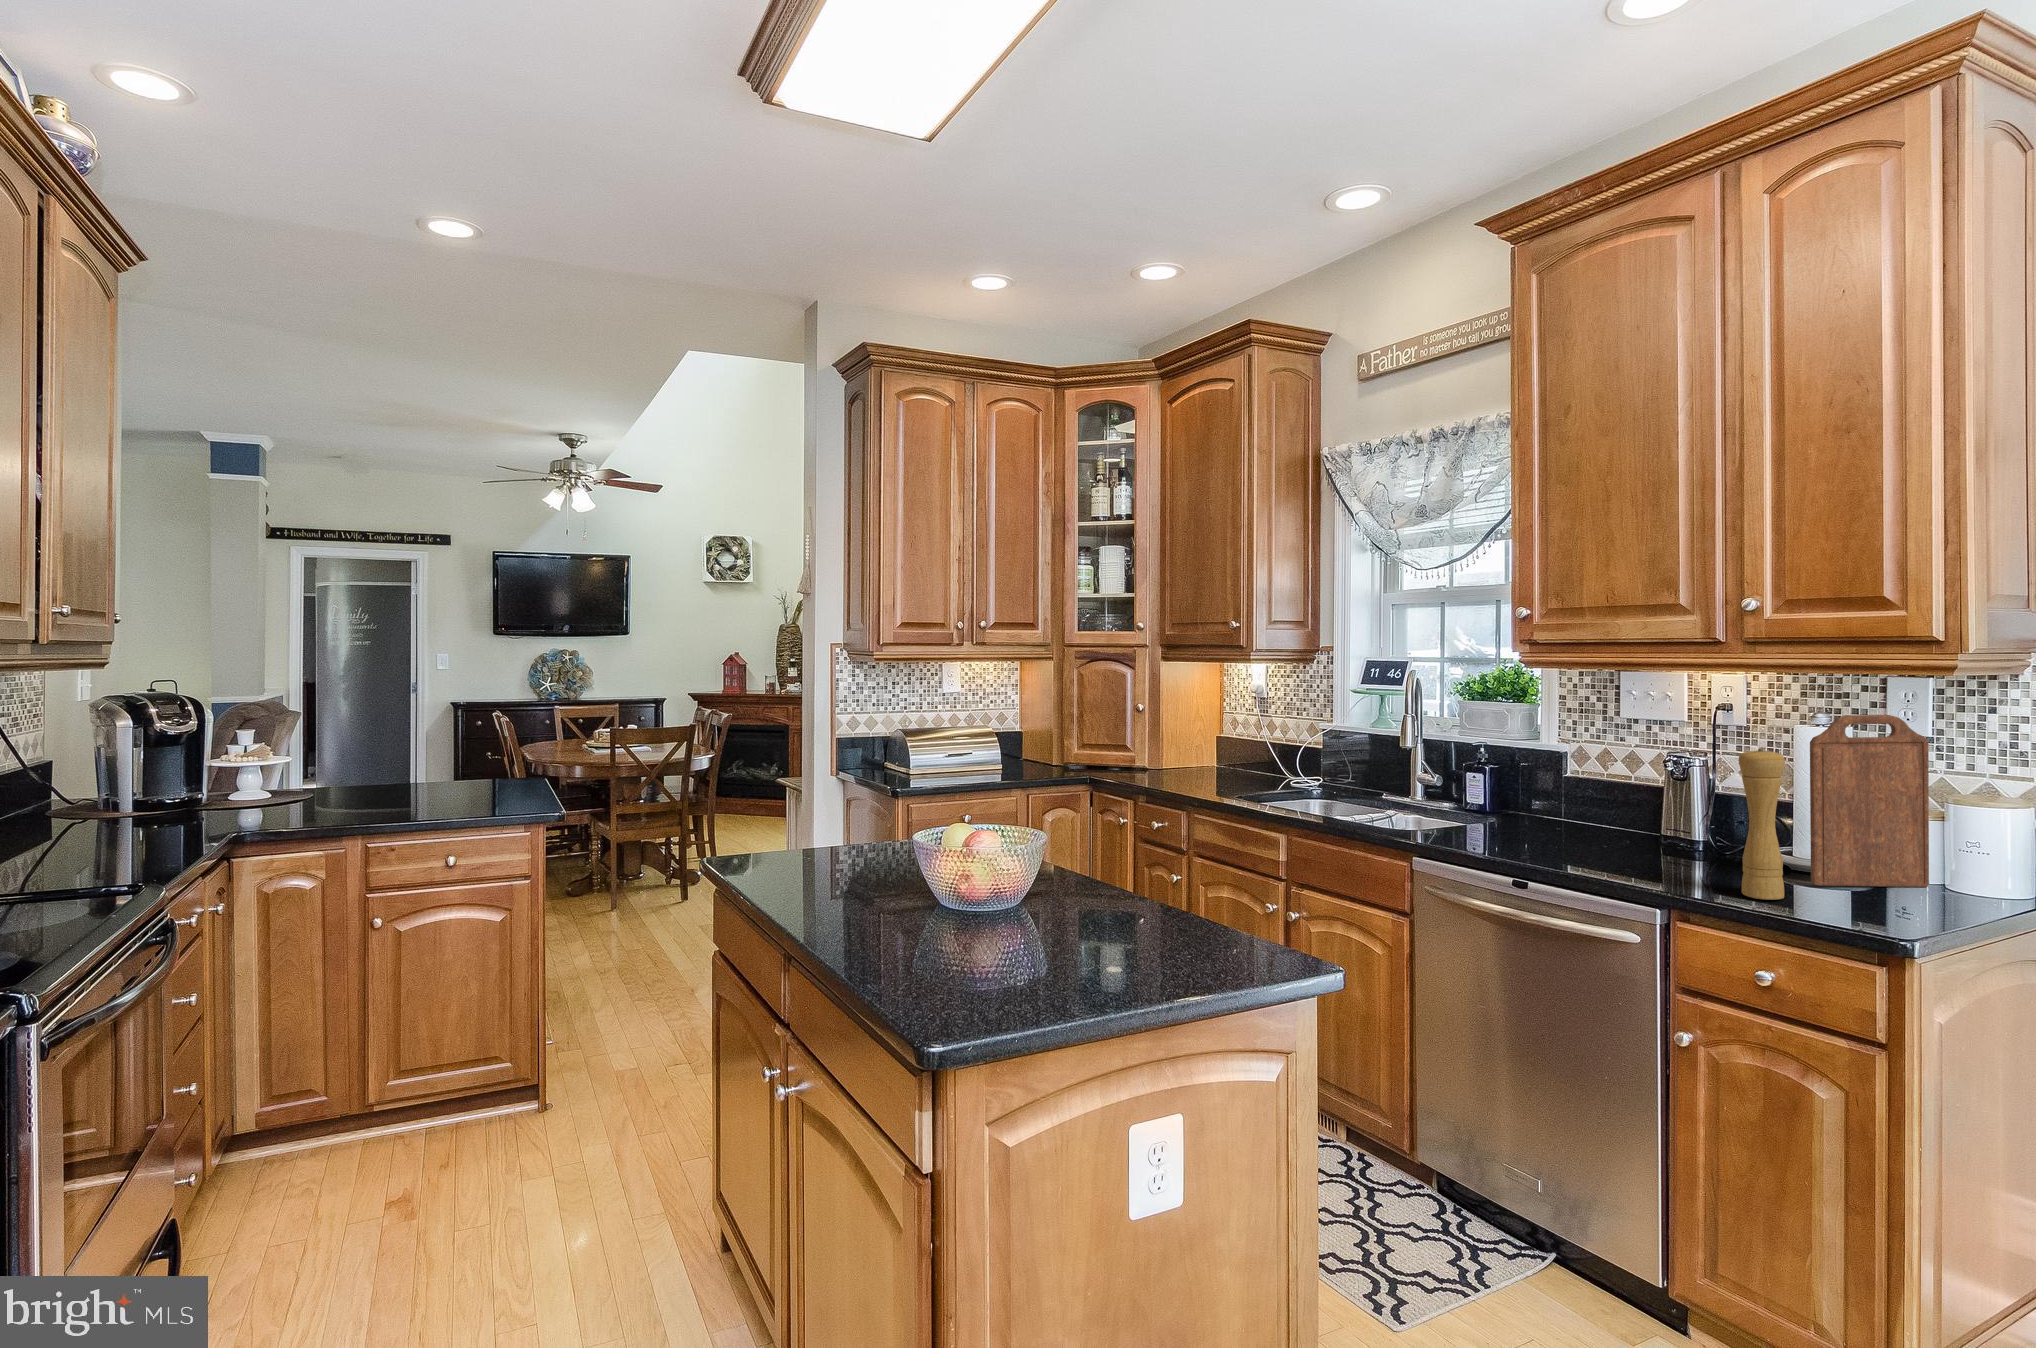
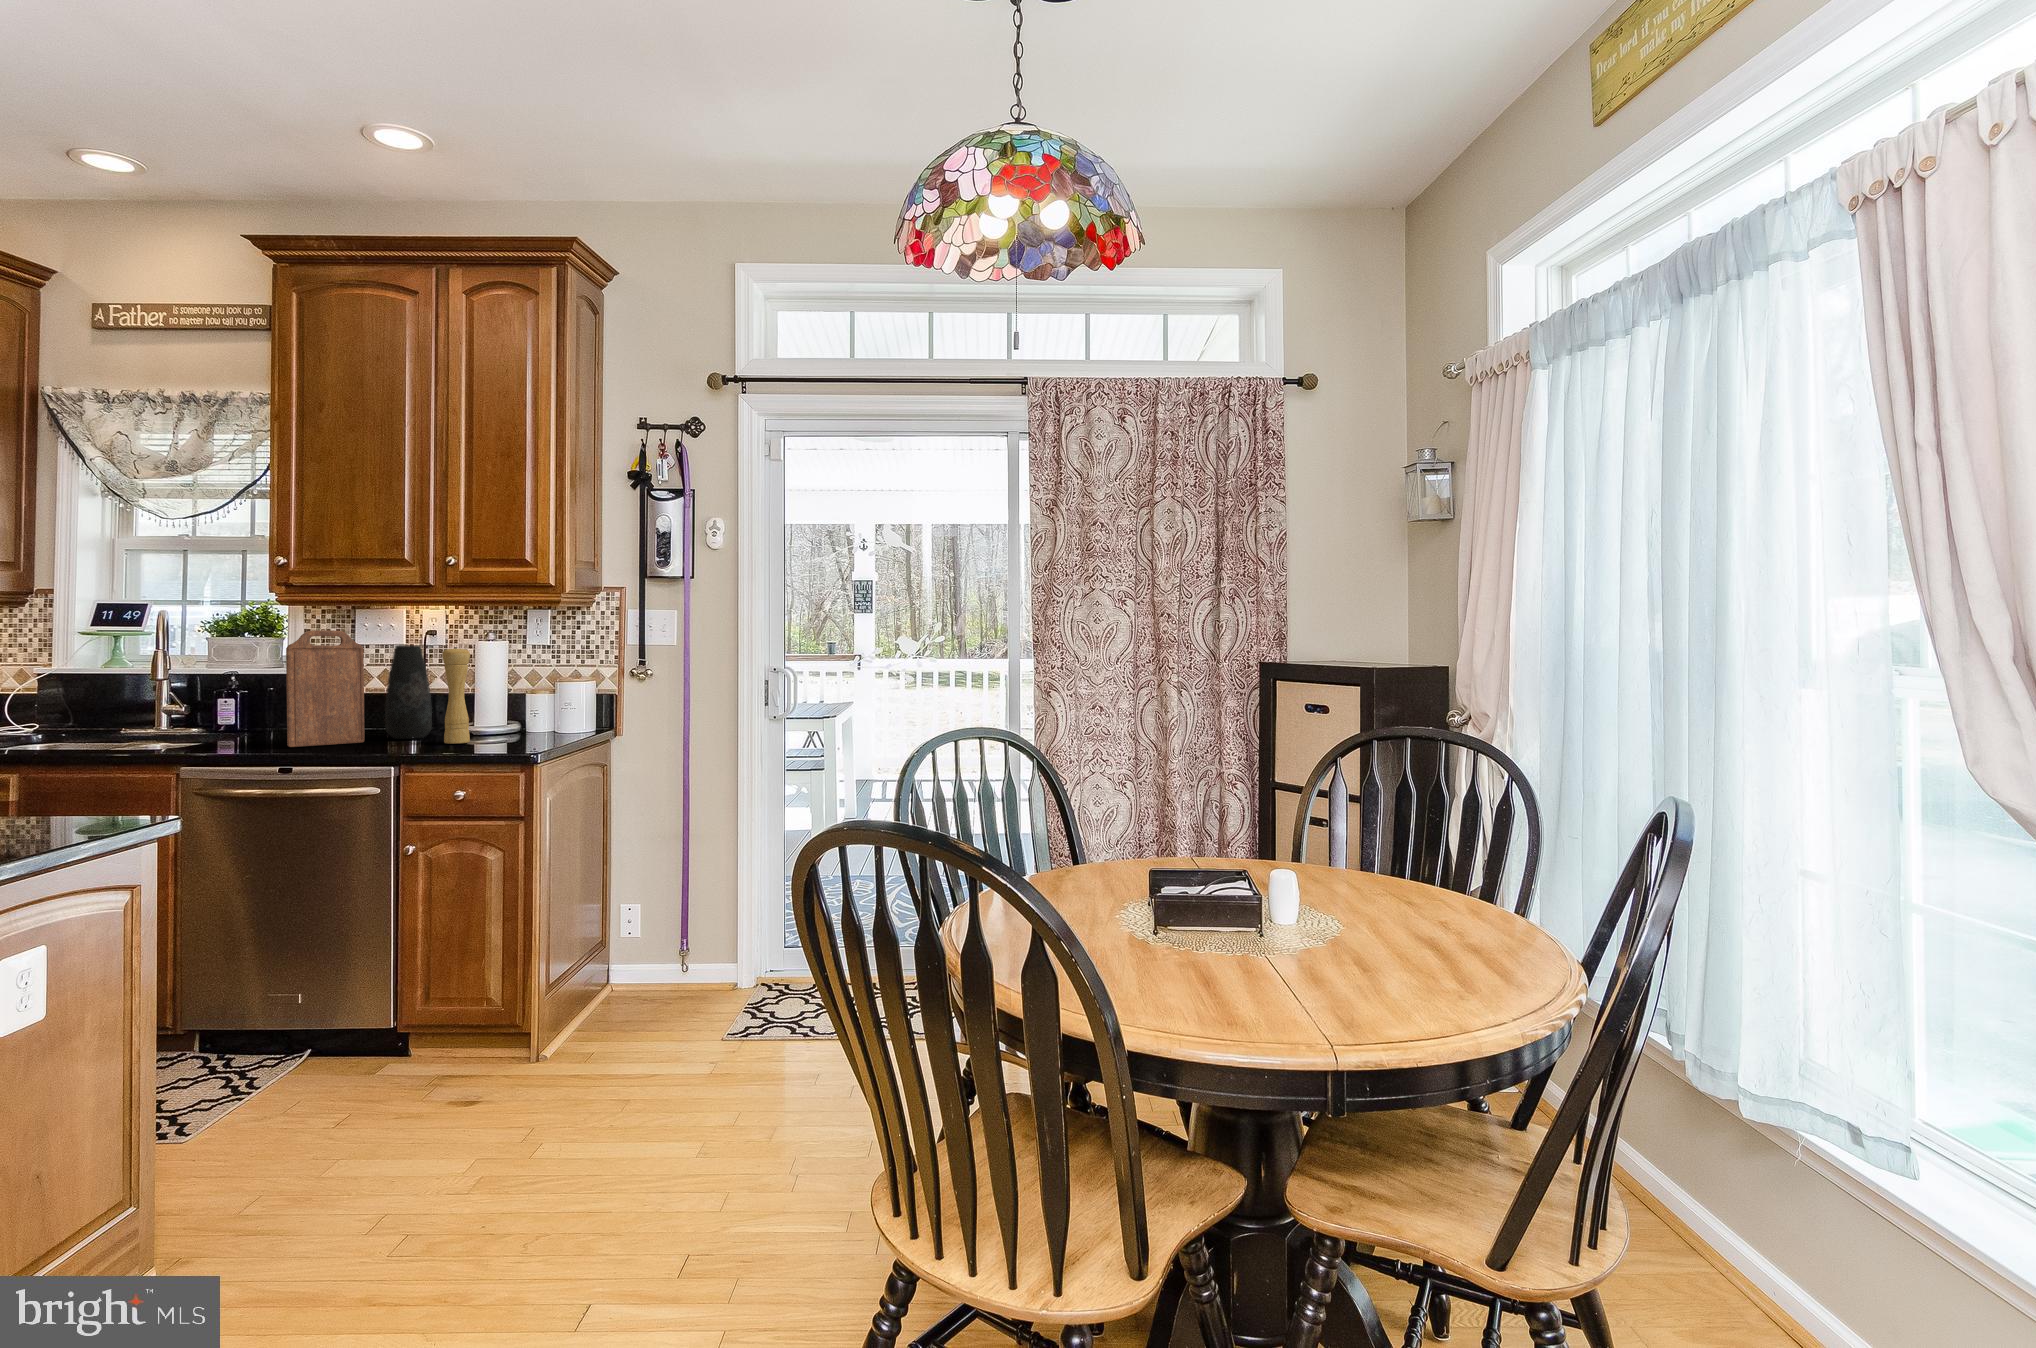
cutting board: present [1810,715,1929,887] -> present [286,630,364,747]
vase: none [1655,733,1723,872] -> present [385,645,432,739]

